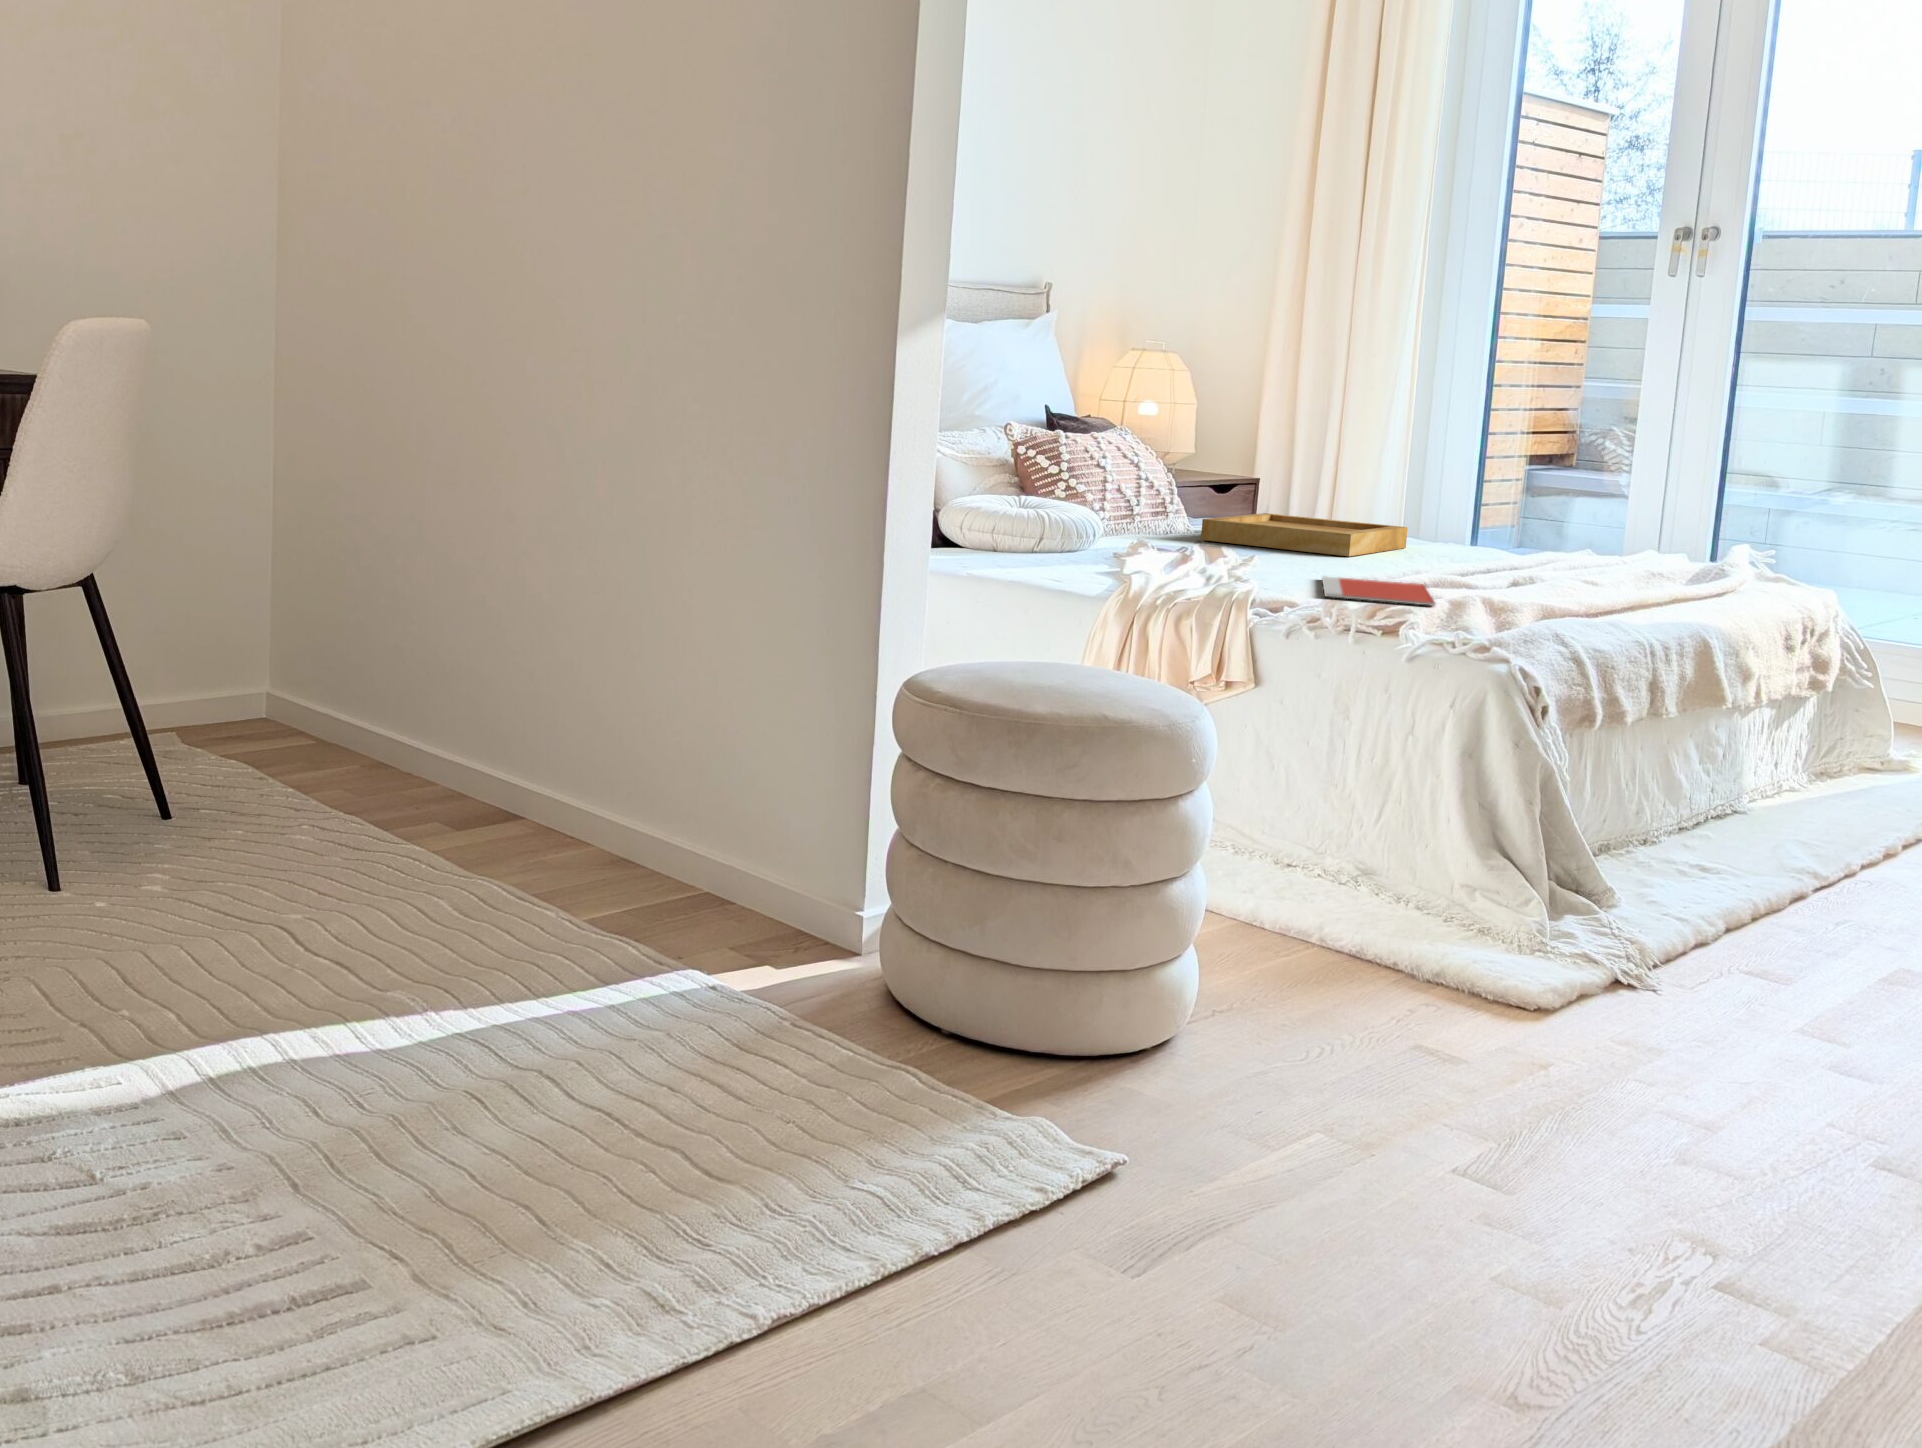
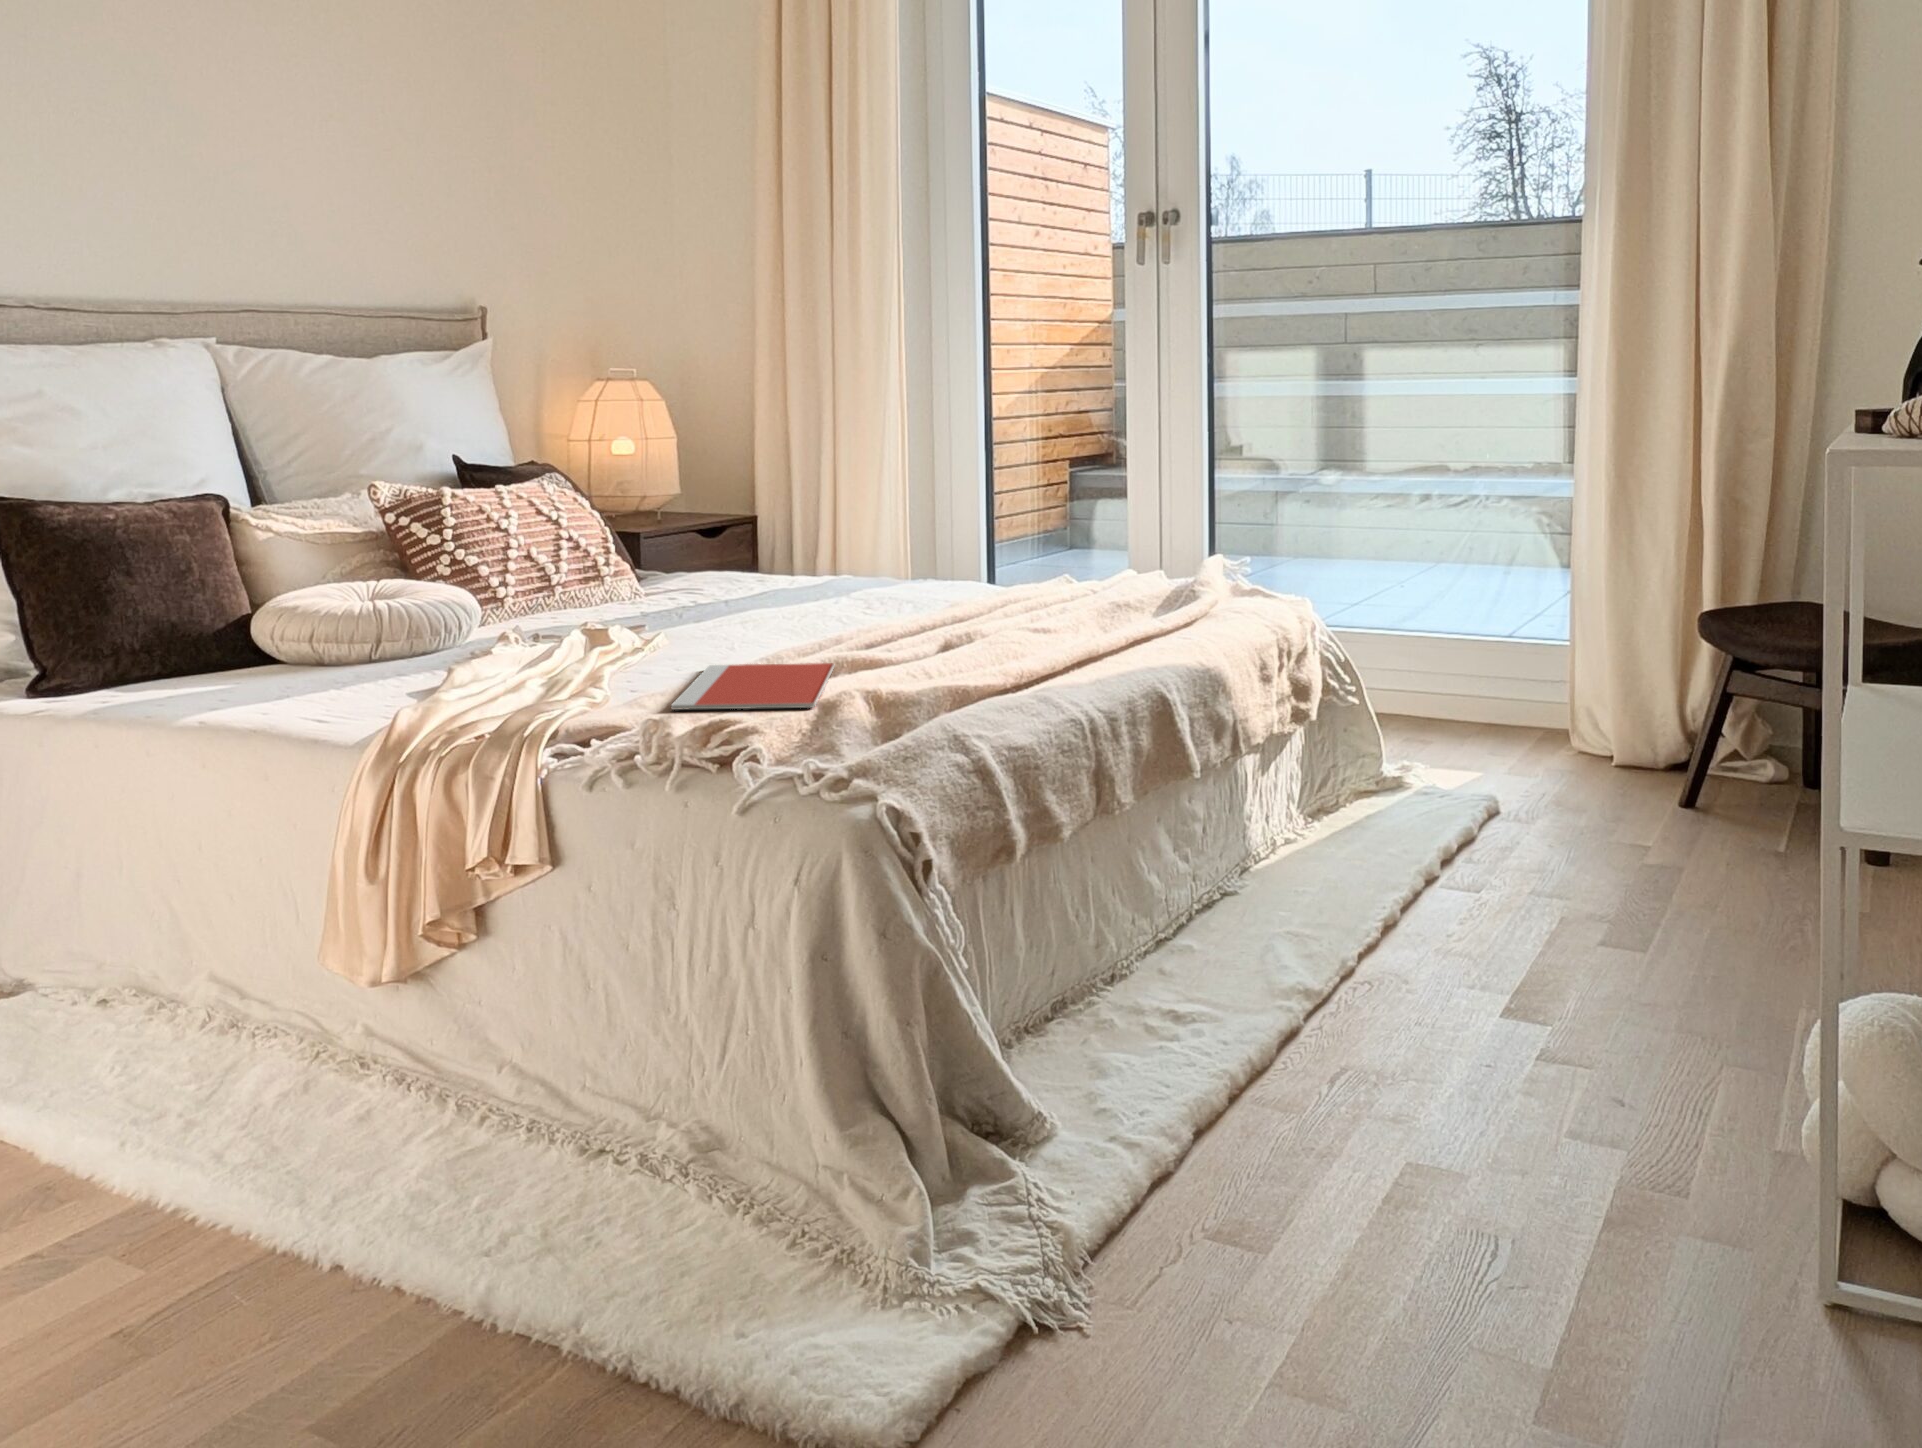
tray: present [1201,513,1408,556] -> none [627,566,875,619]

